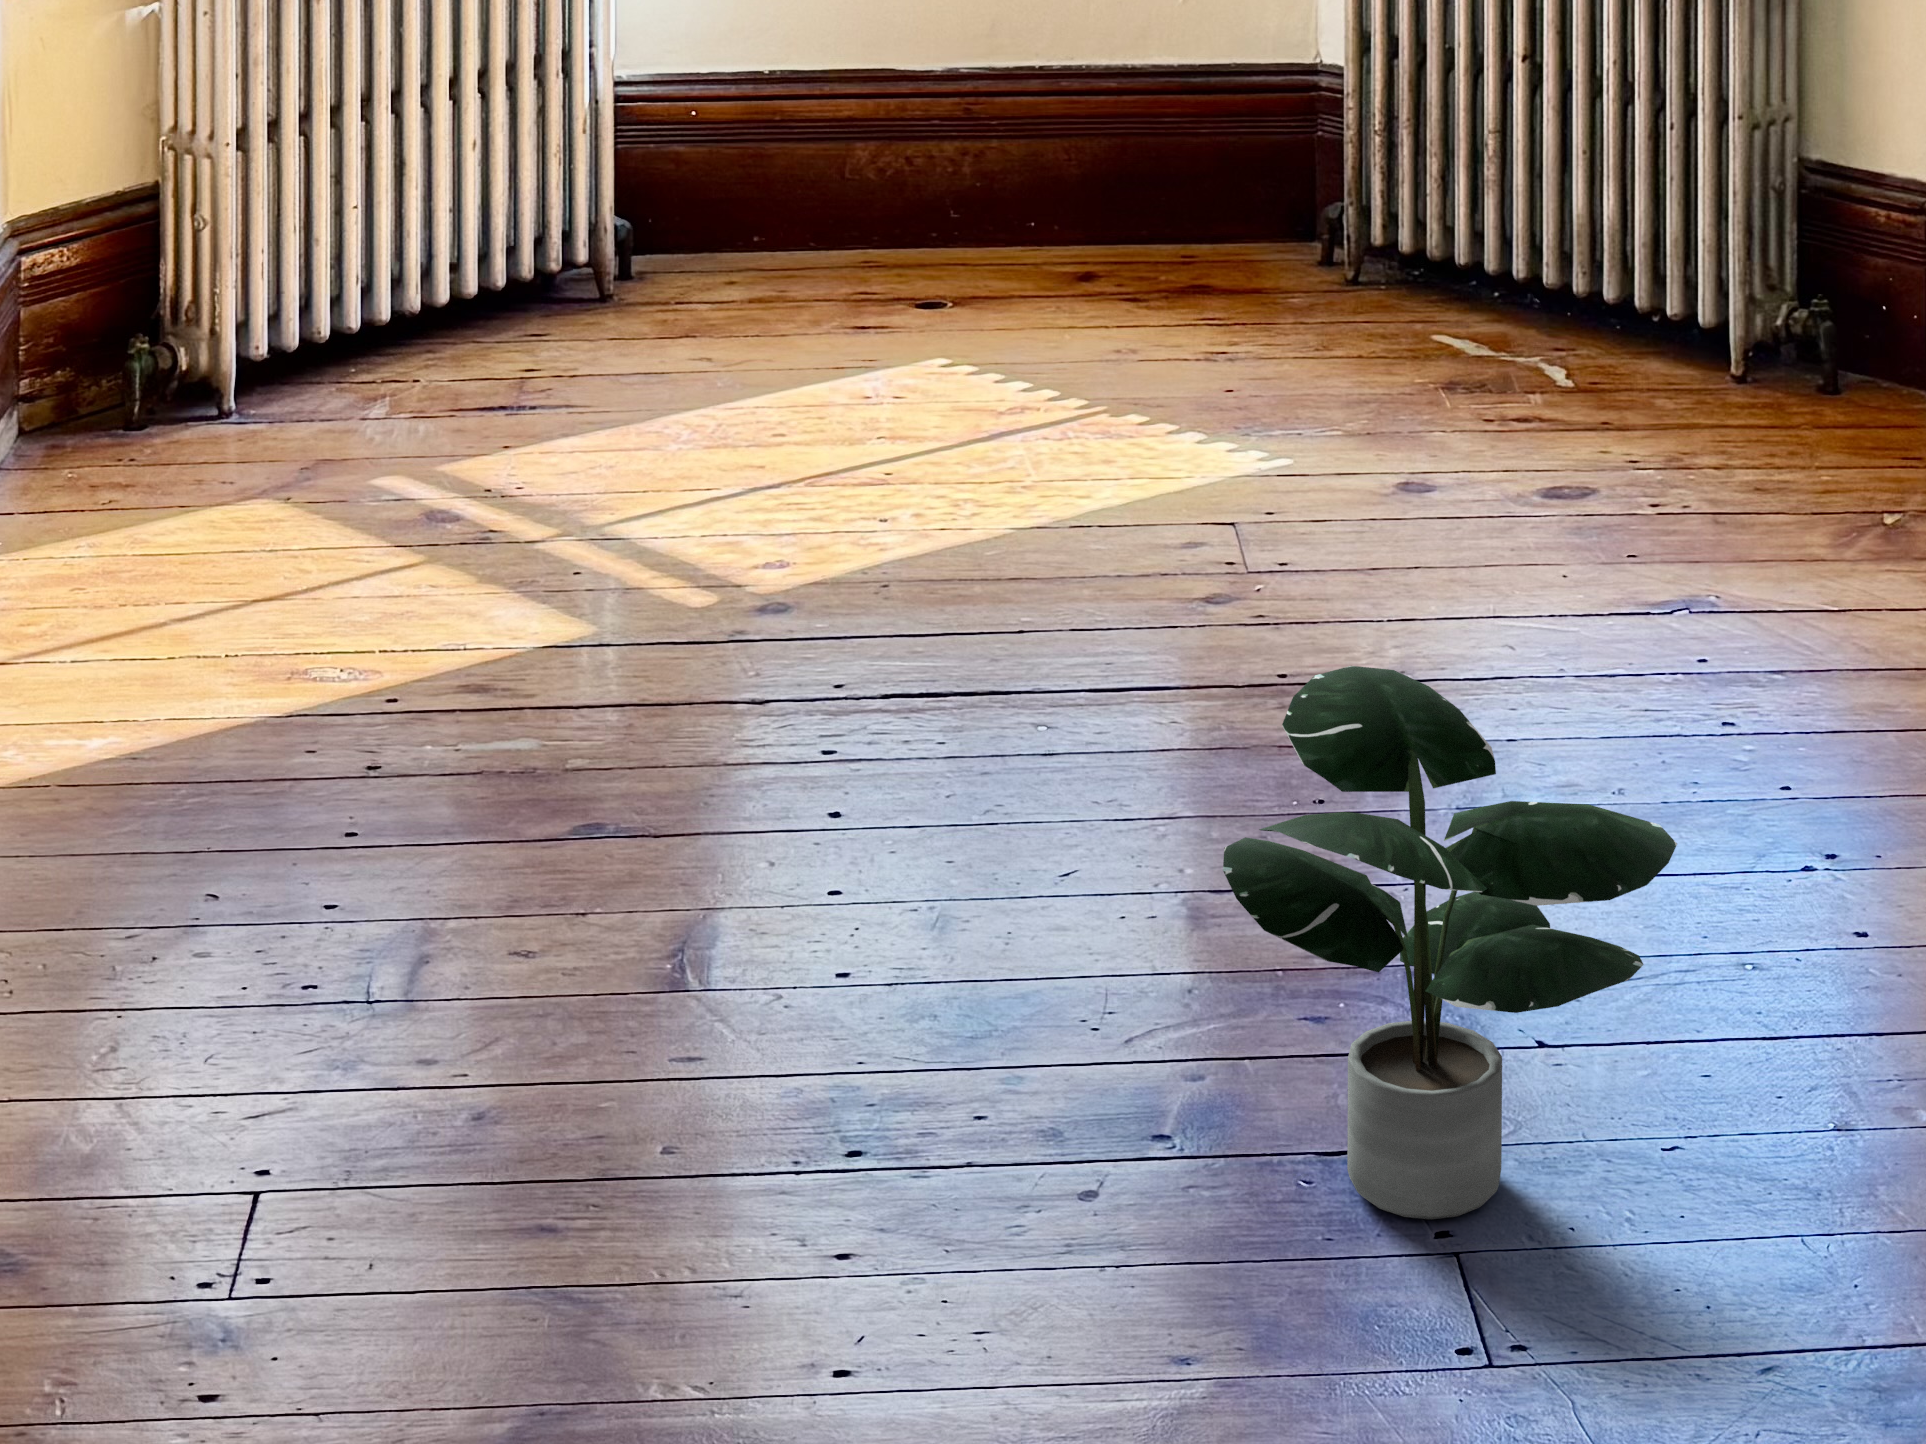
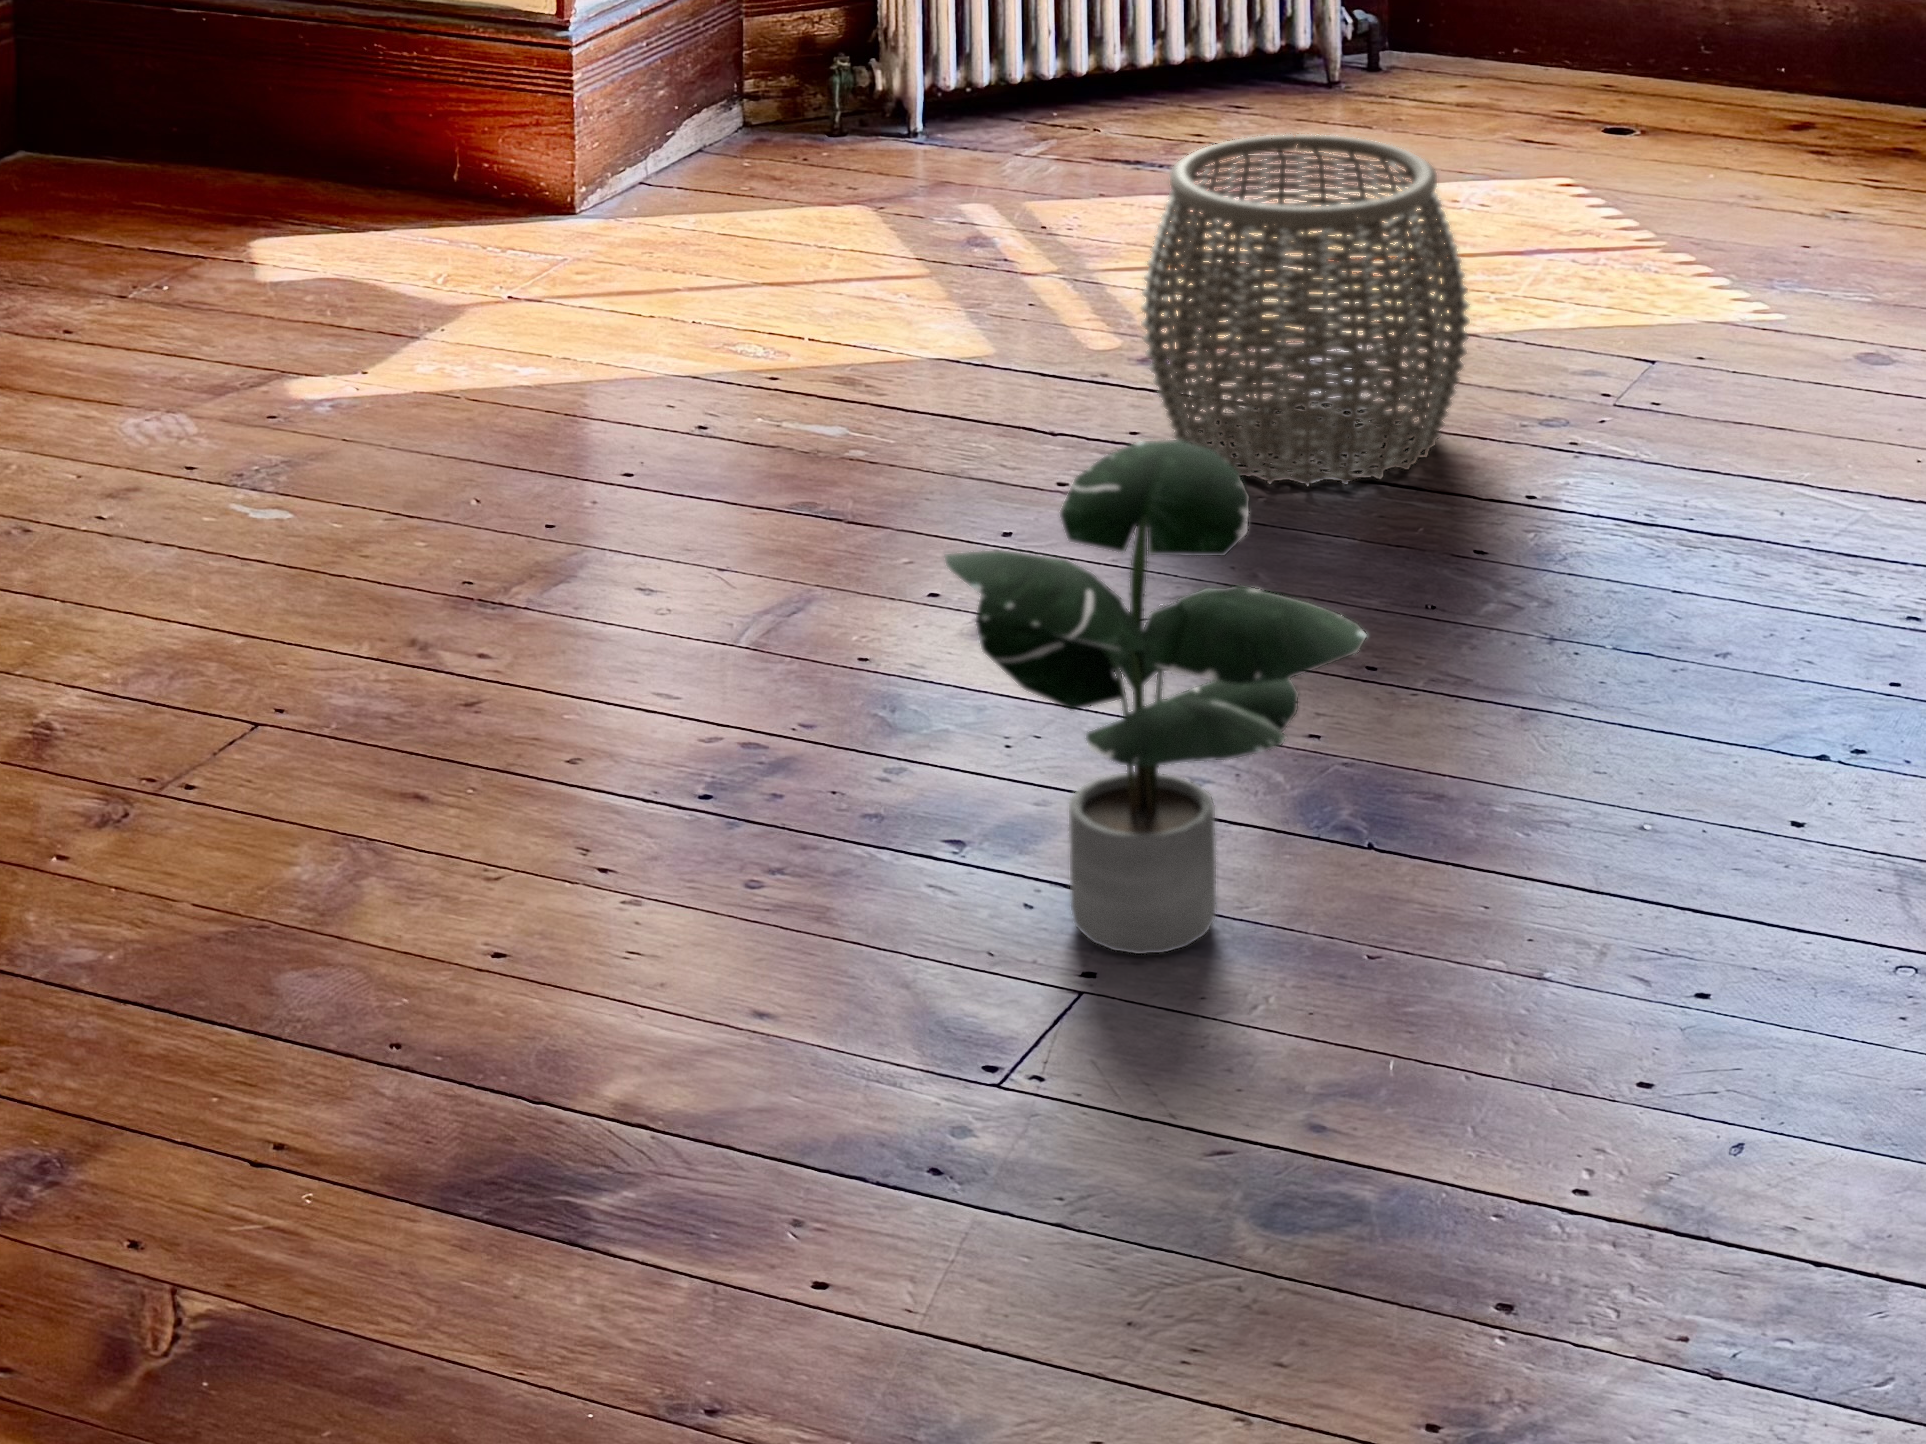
woven basket: none [844,339,1185,716] -> present [1142,135,1470,486]

